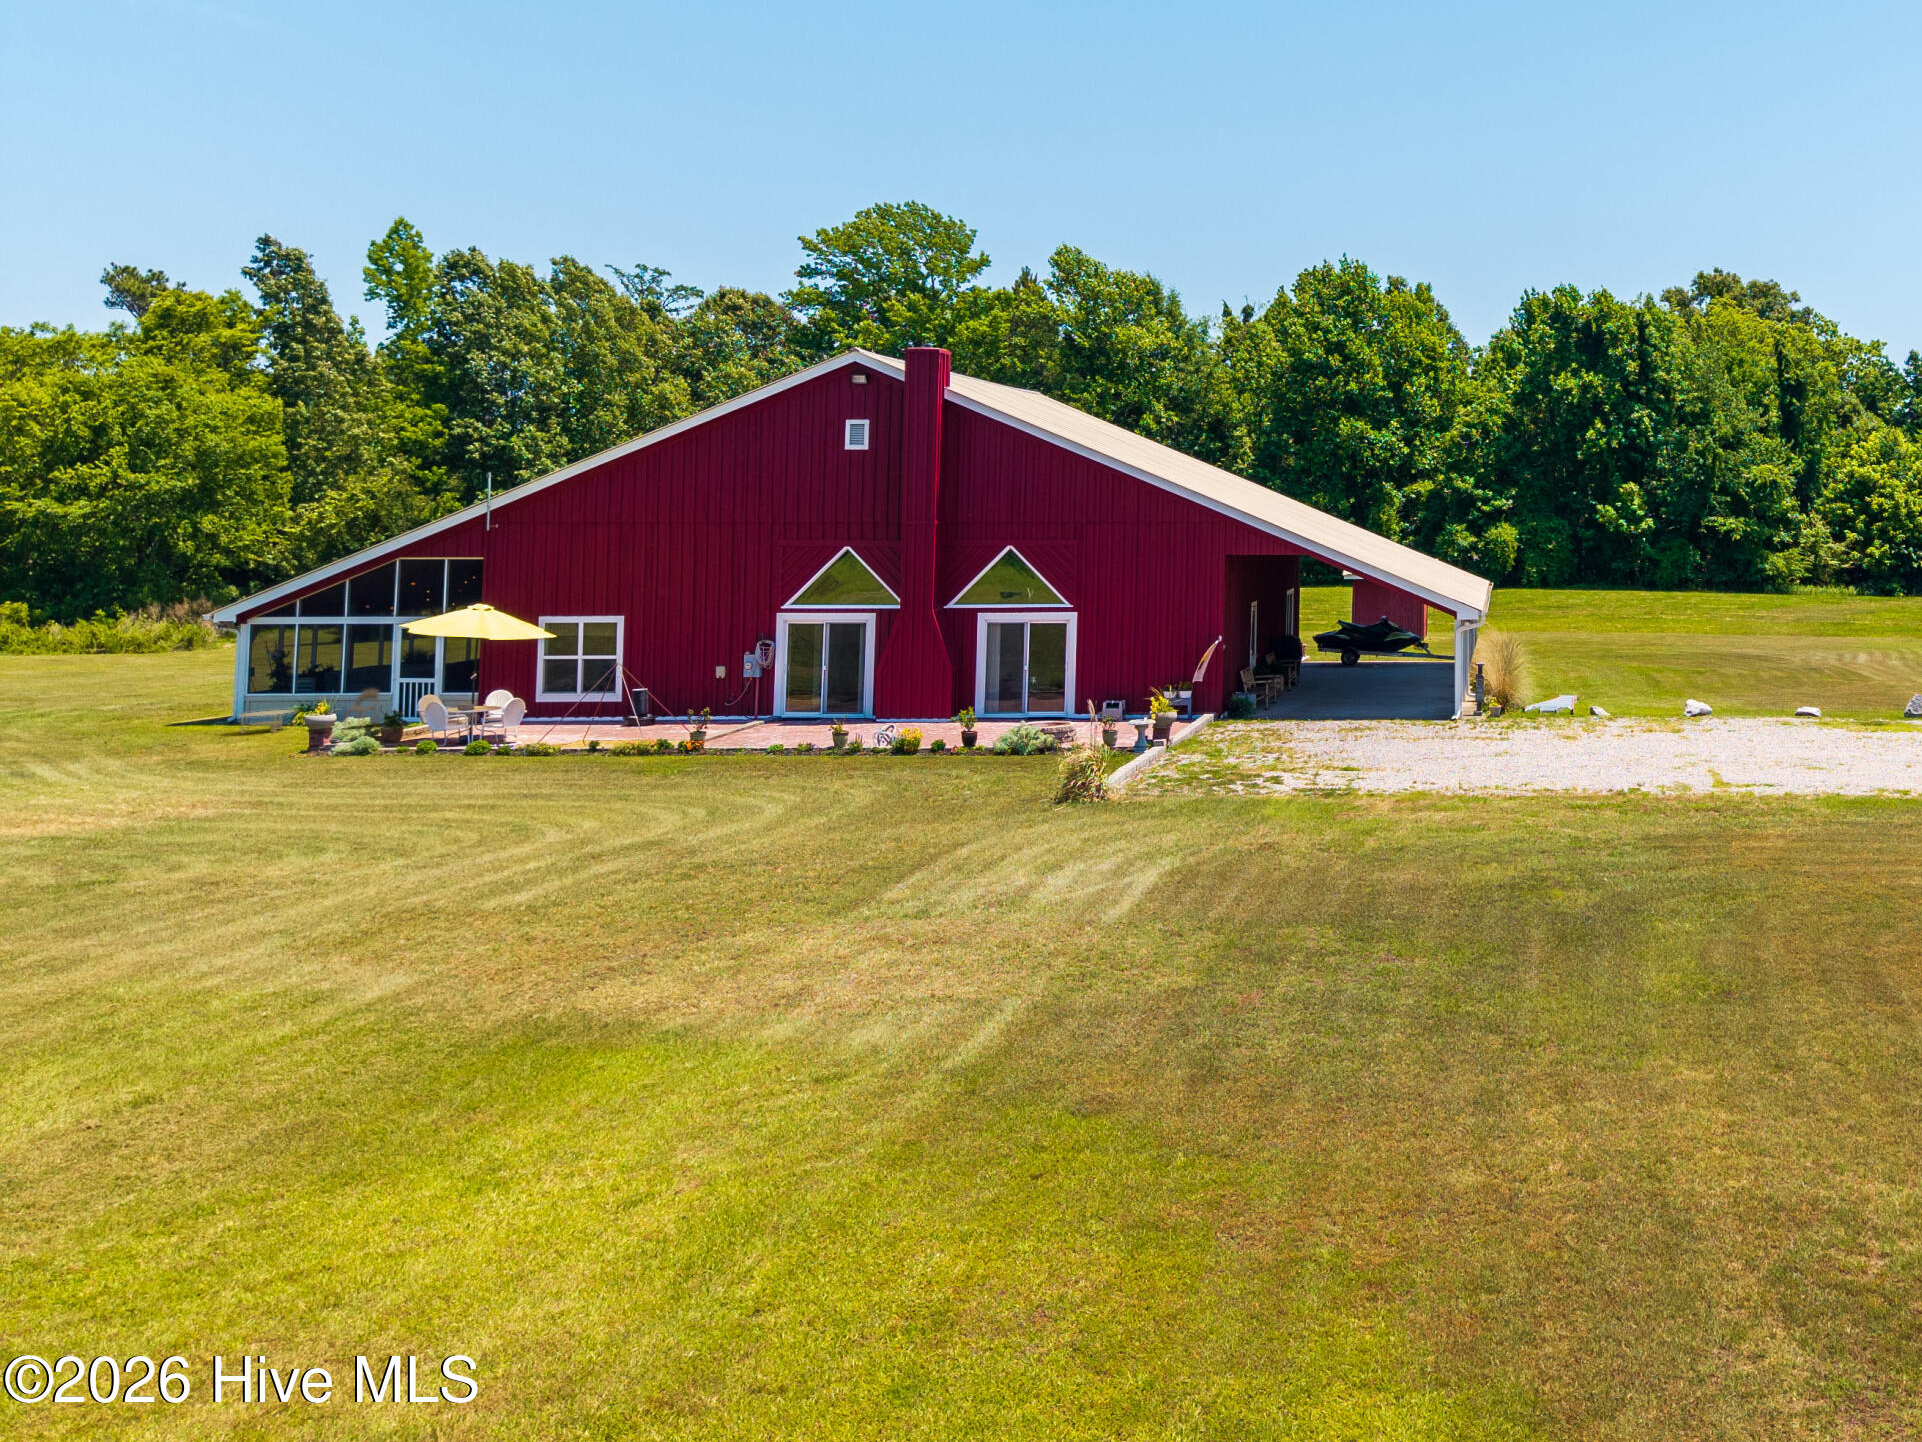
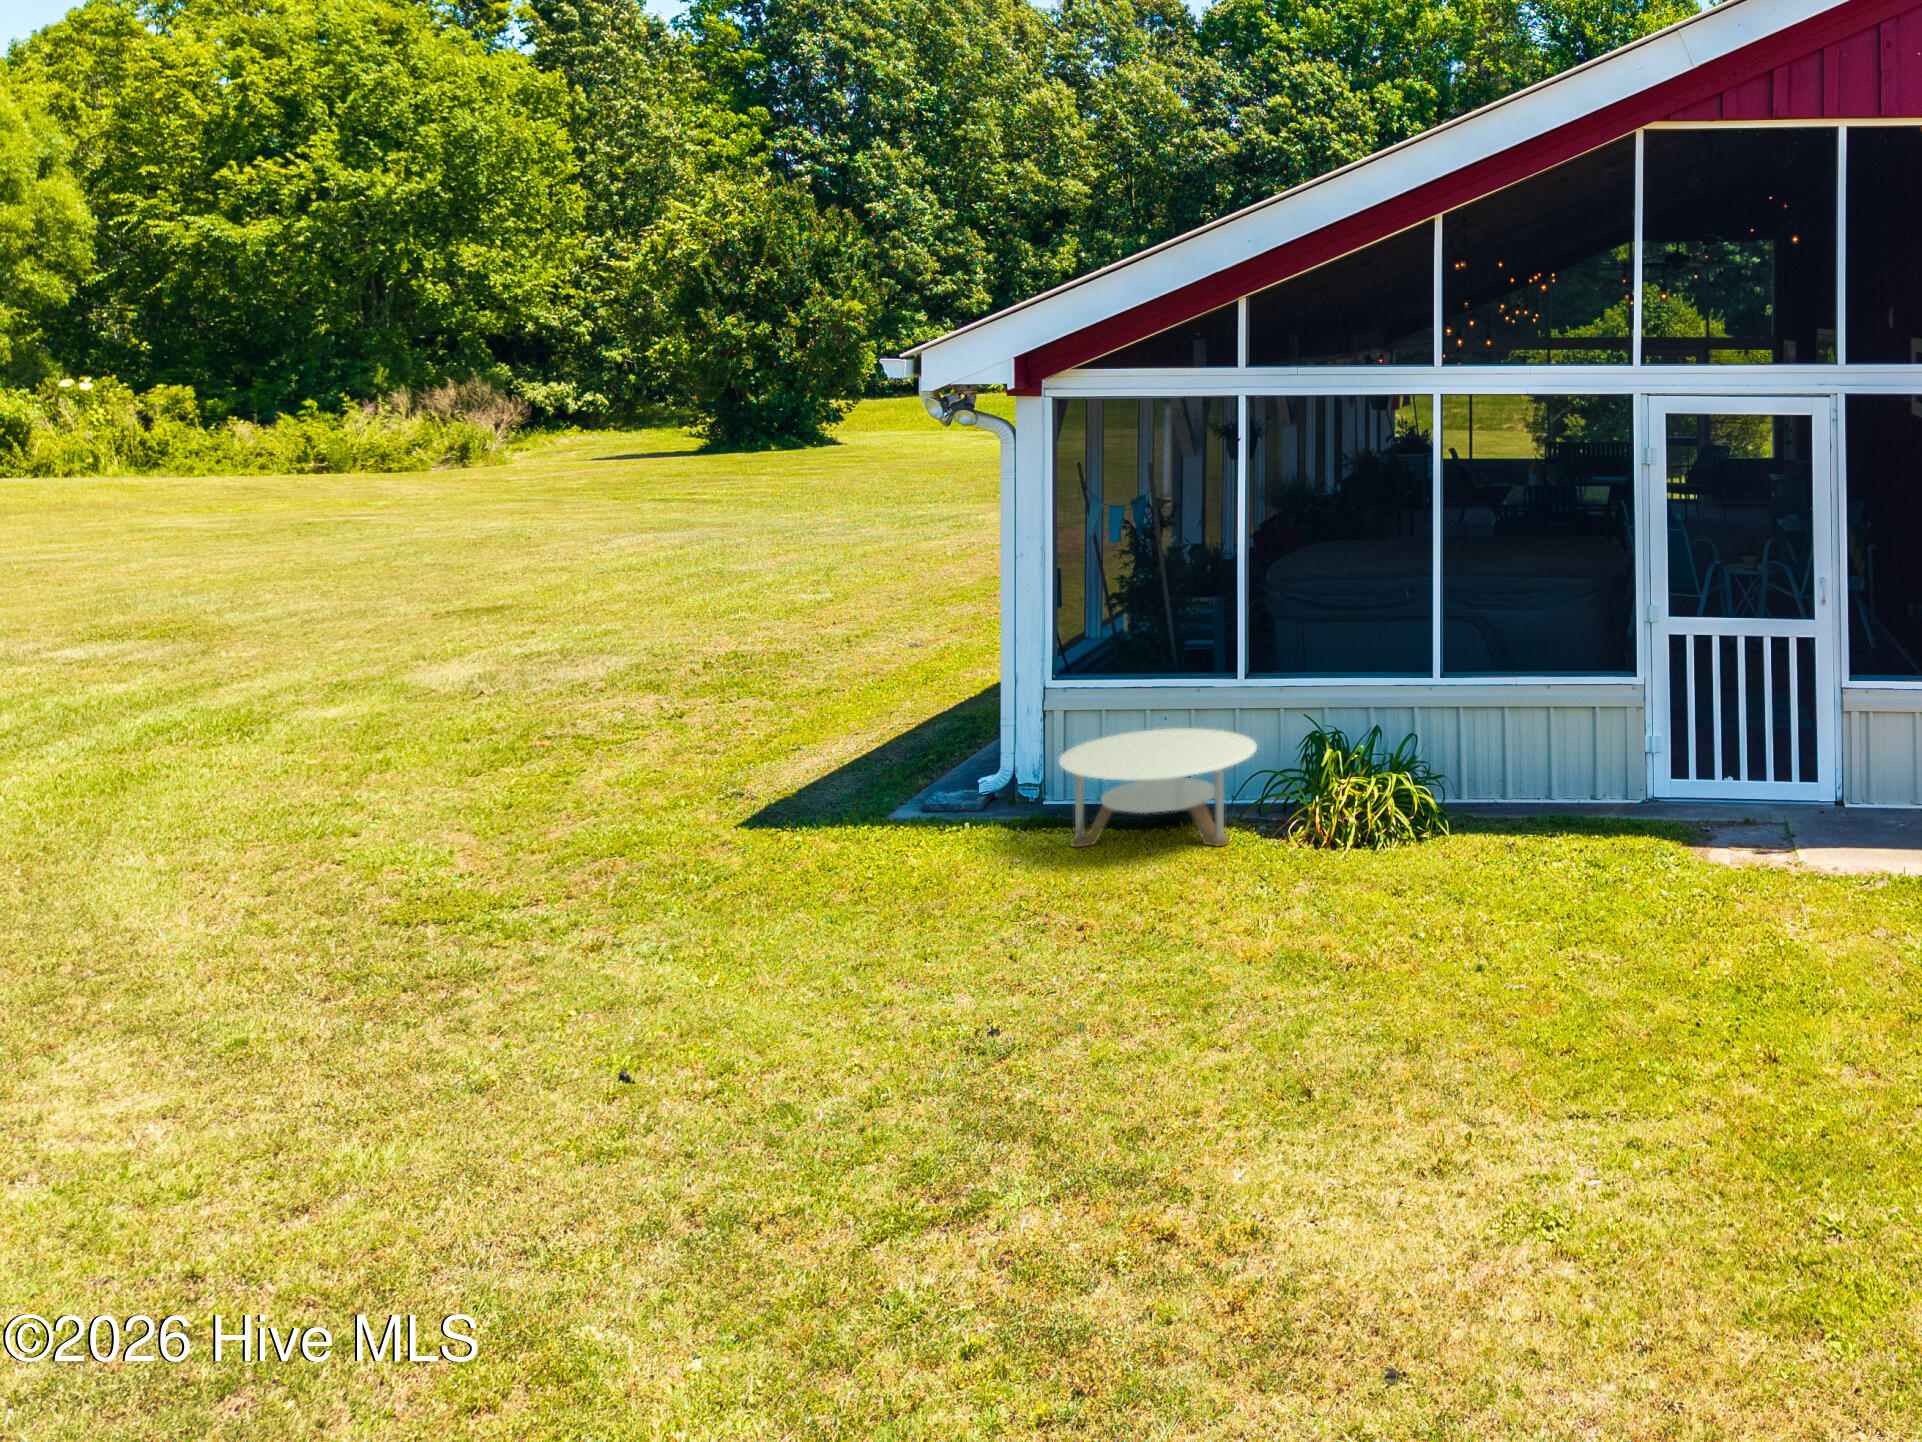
chair: present [347,689,379,713] -> none [1486,654,1577,832]

